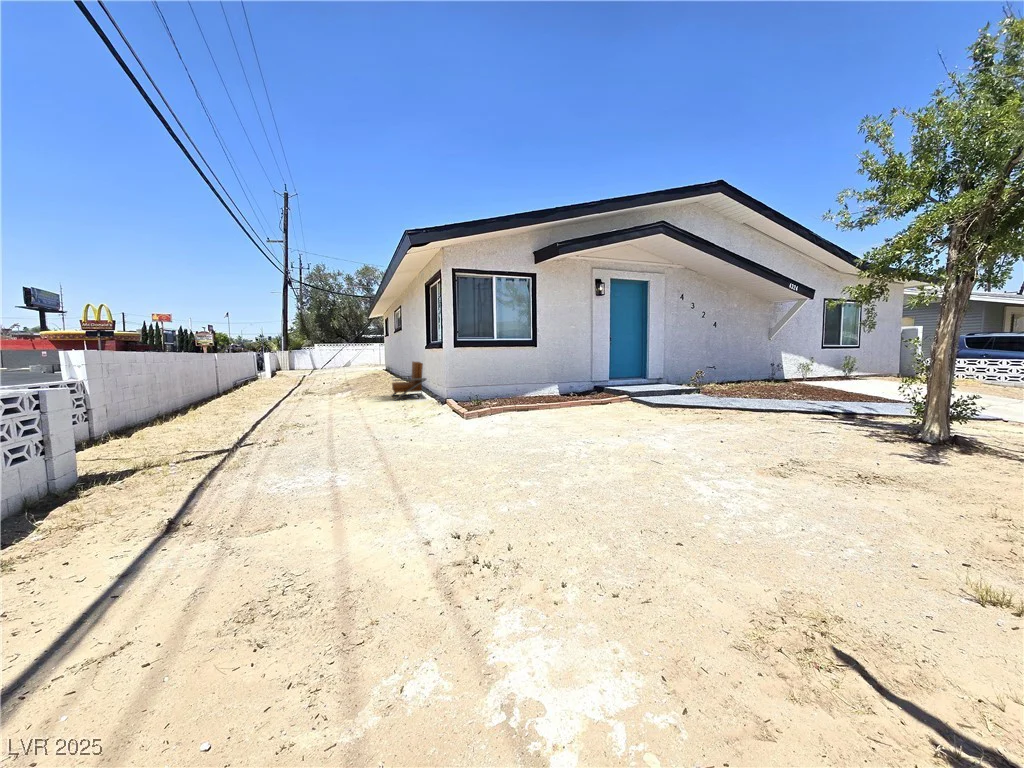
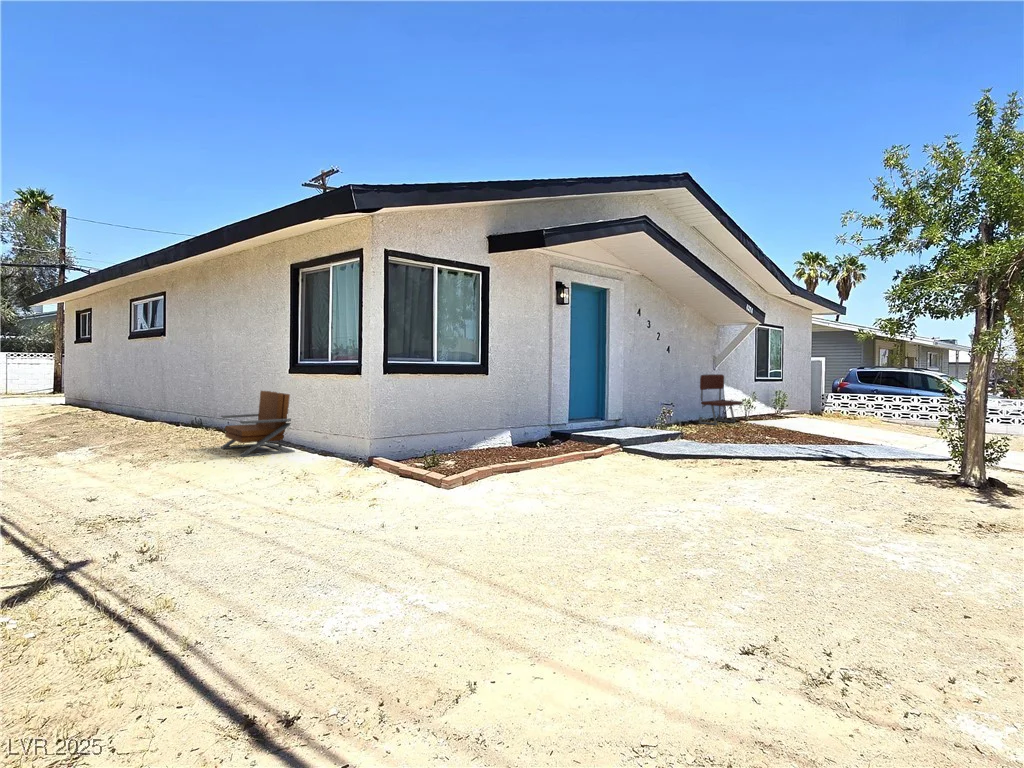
bench: none [753,343,797,385] -> present [699,374,743,425]

